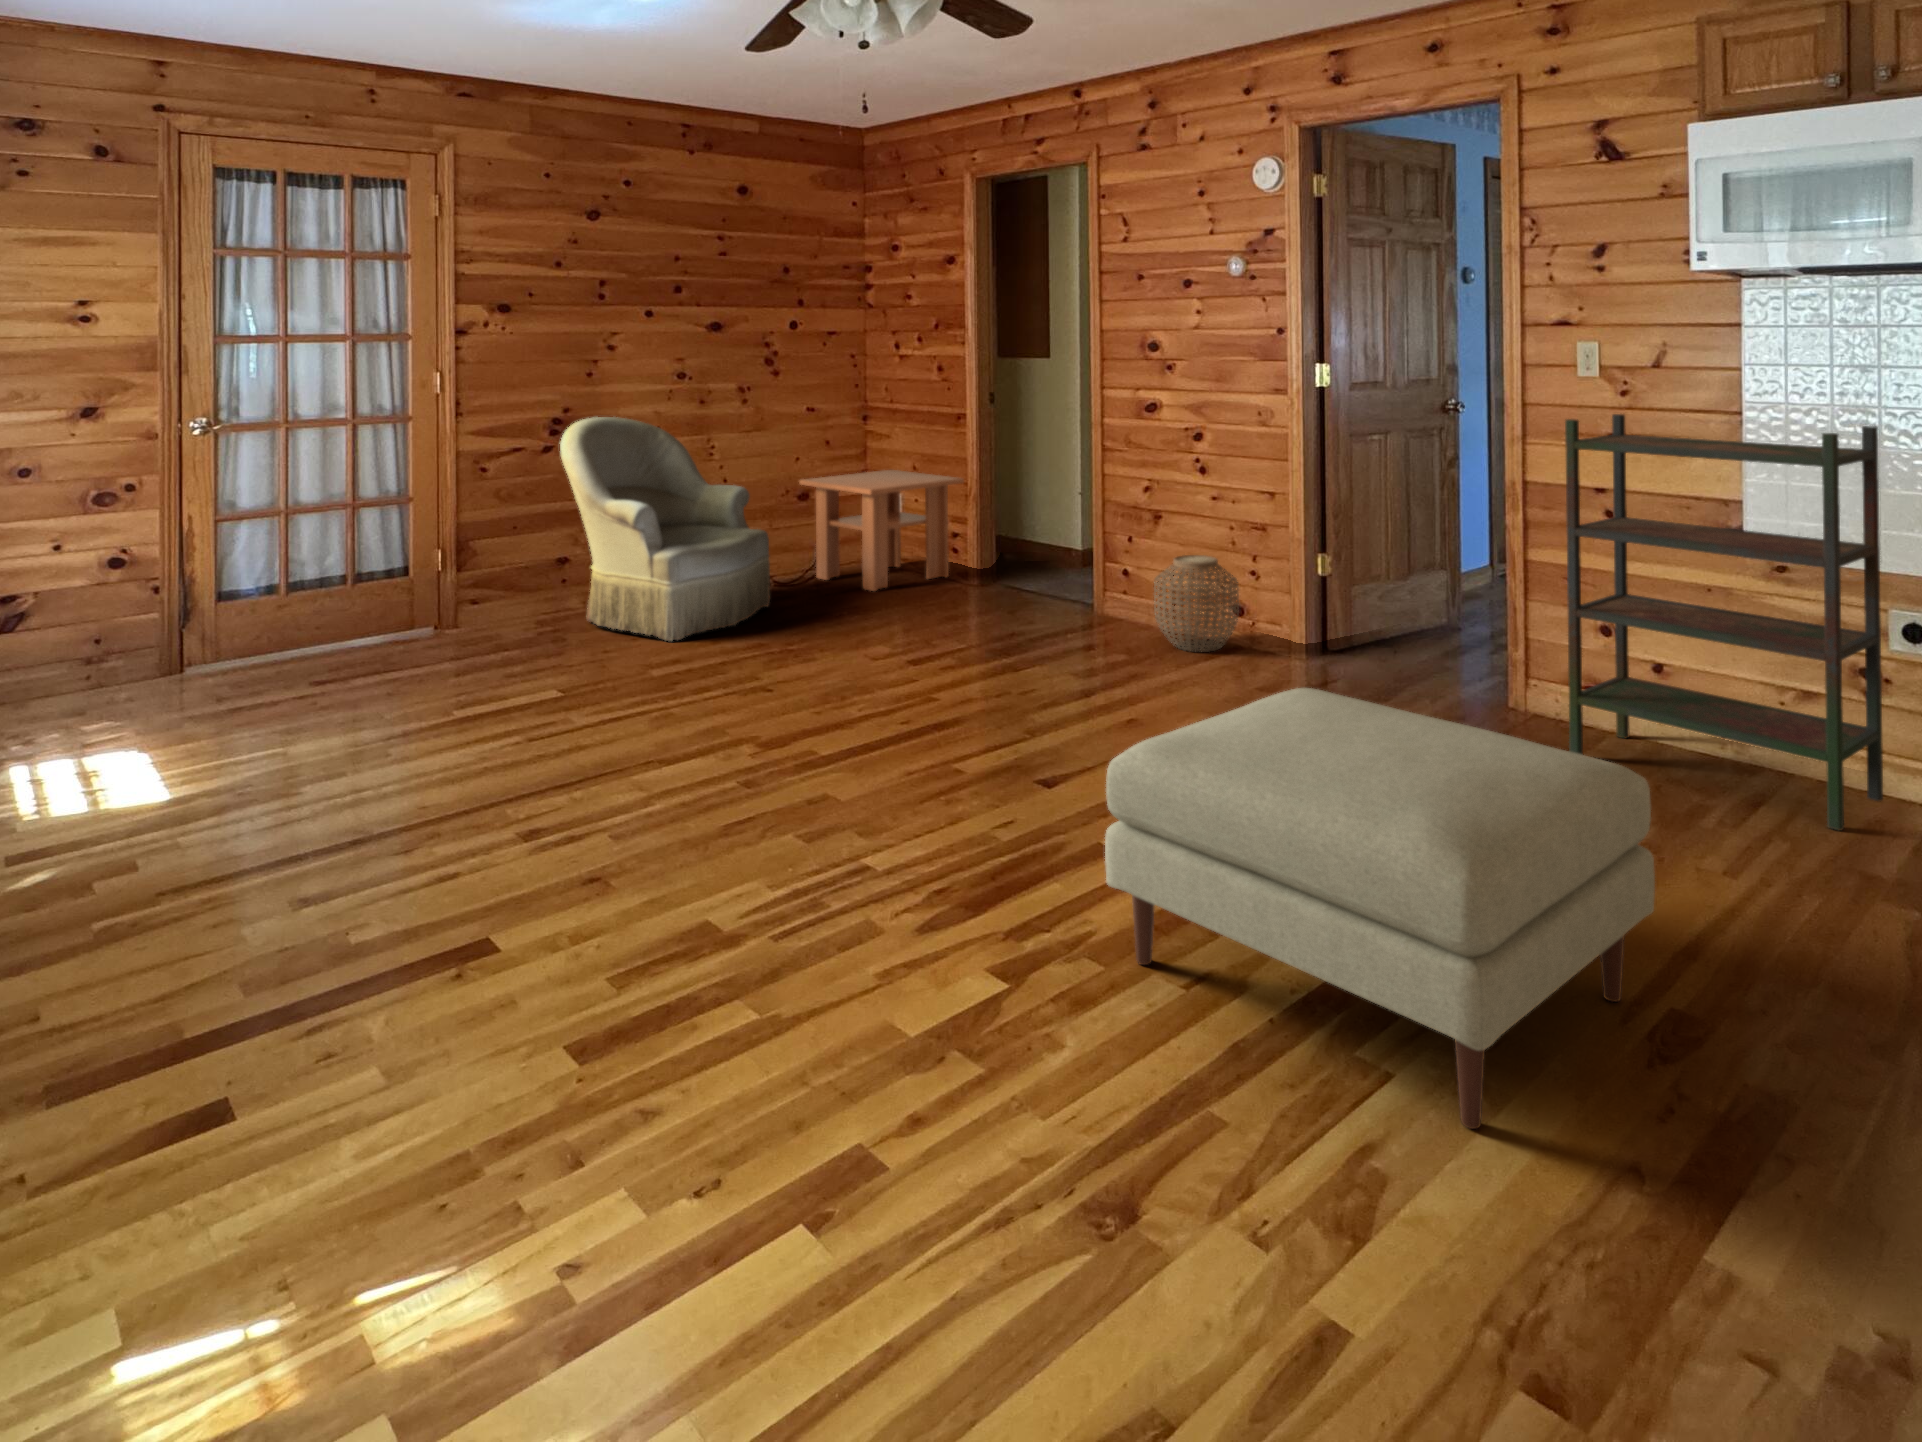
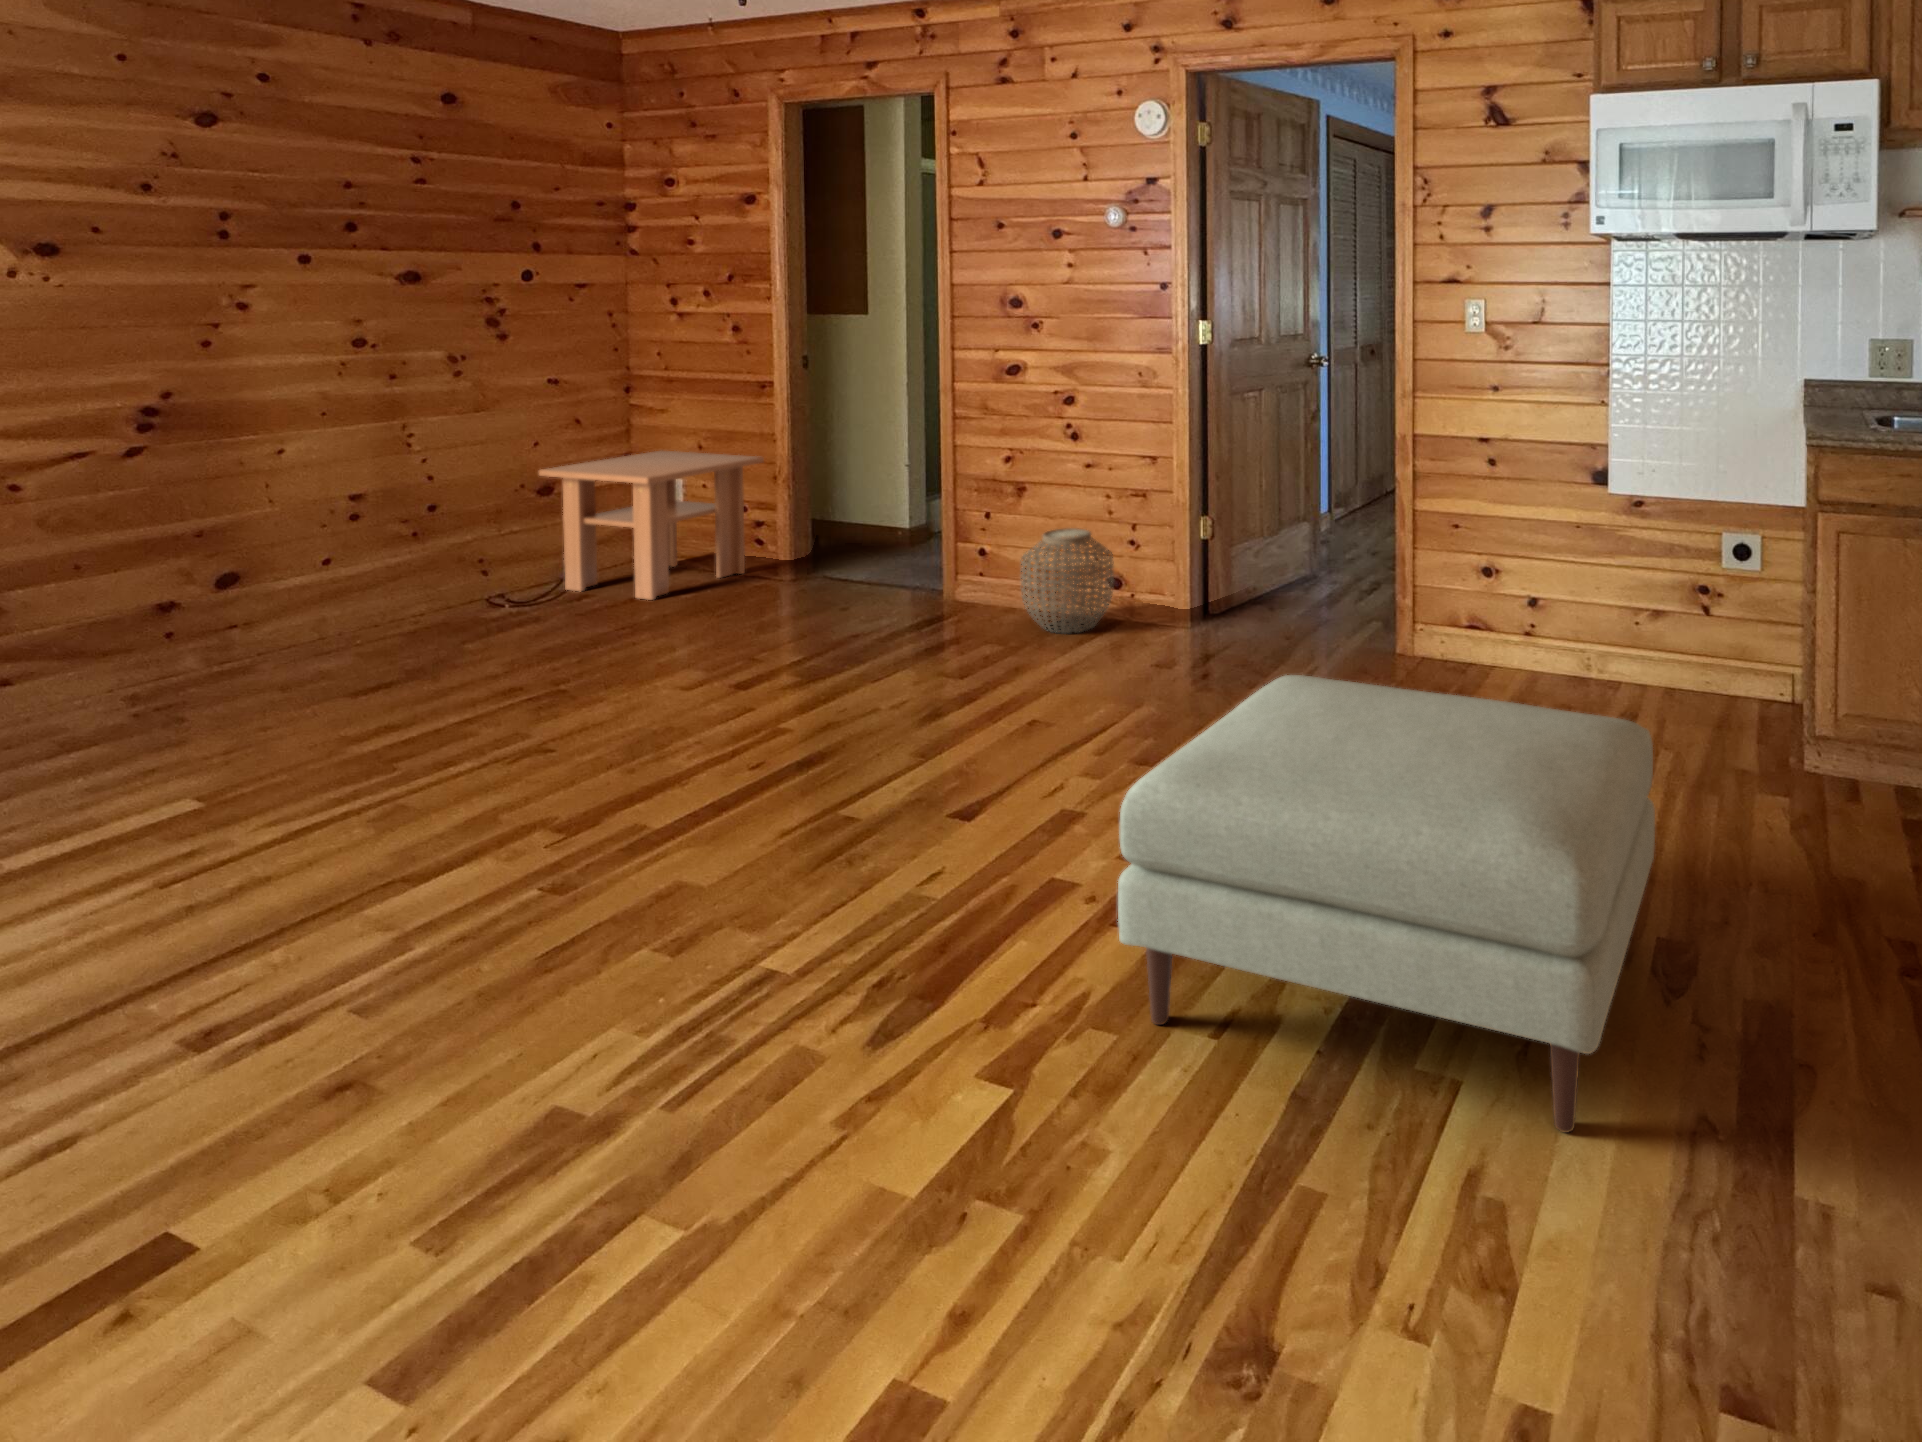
bookshelf: present [1565,414,1883,830] -> none [1470,368,1728,738]
armchair: present [560,417,770,641] -> none [164,401,510,699]

